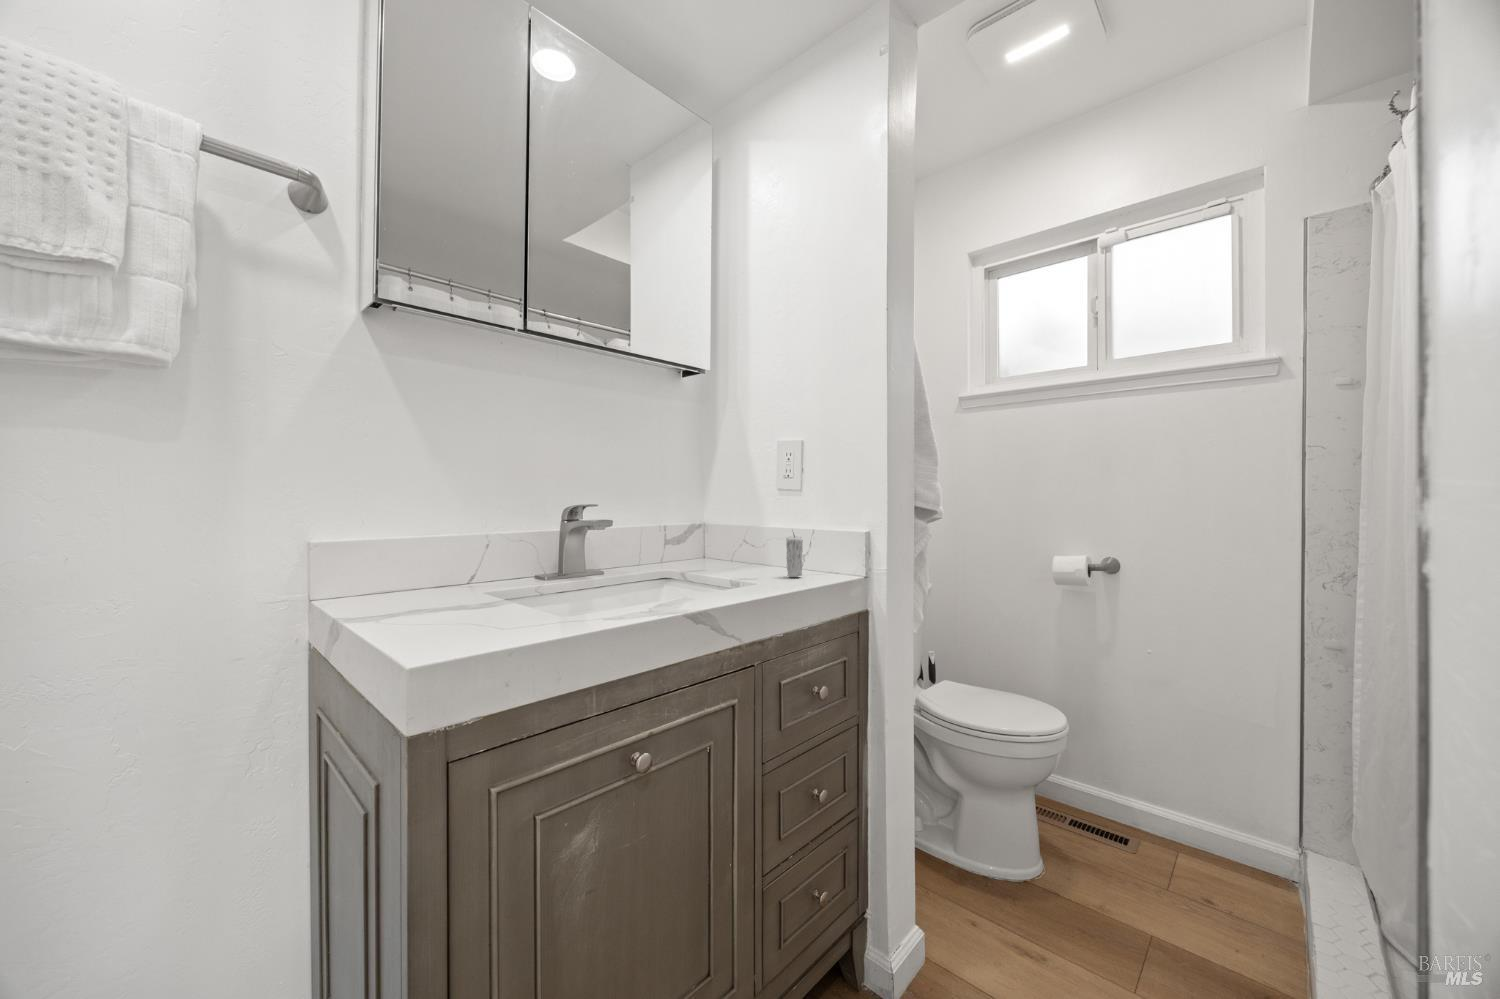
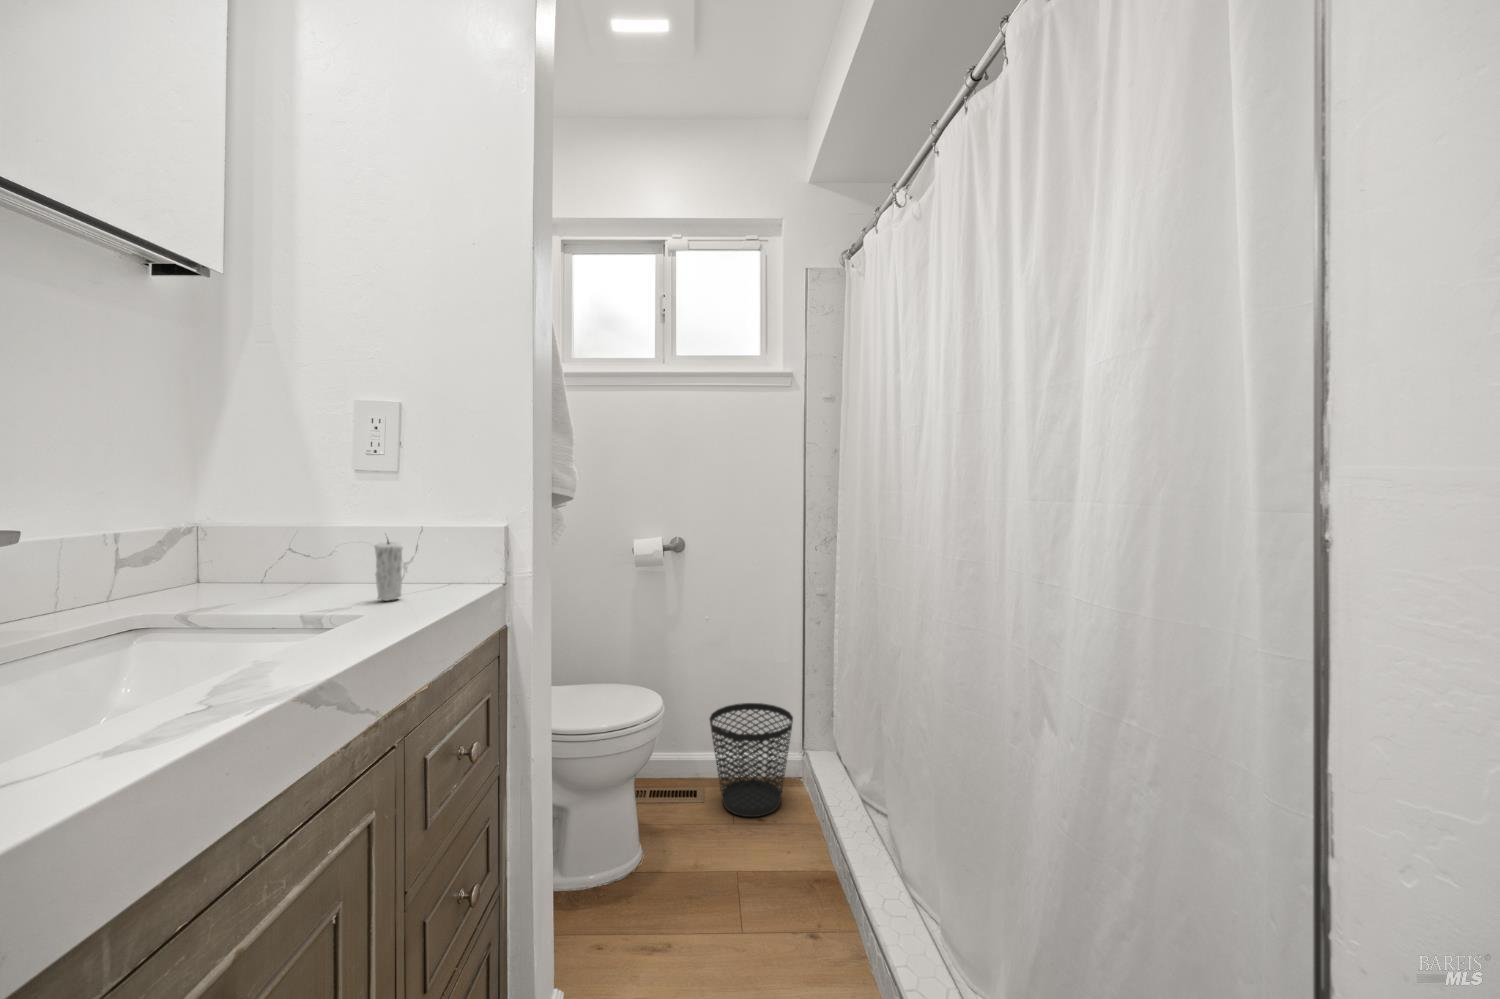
wastebasket: none [1139,754,1266,900] -> present [710,703,793,817]

